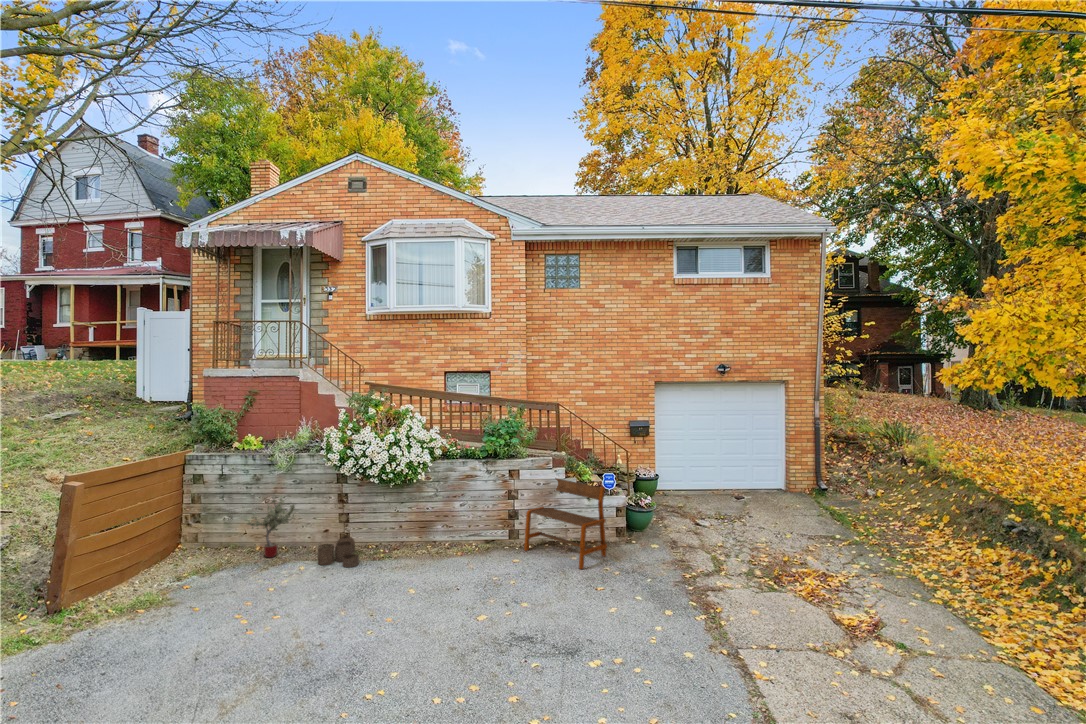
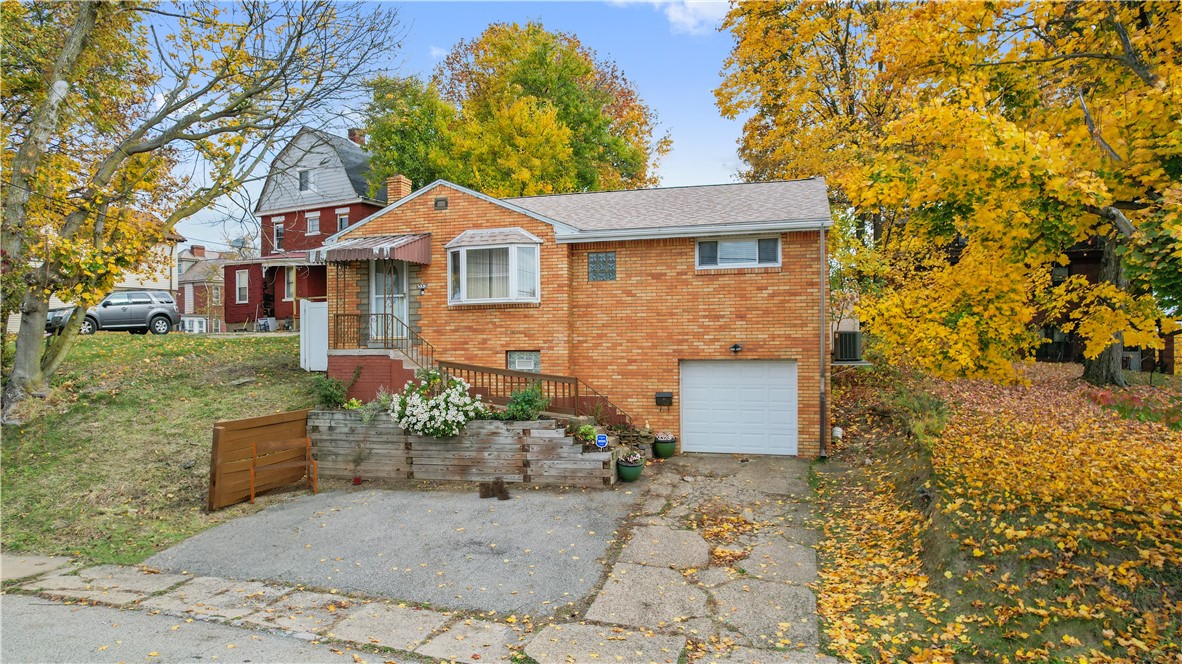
bench: present [524,478,607,569] -> present [250,437,317,503]
woven basket: present [318,536,359,567] -> present [479,478,509,500]

